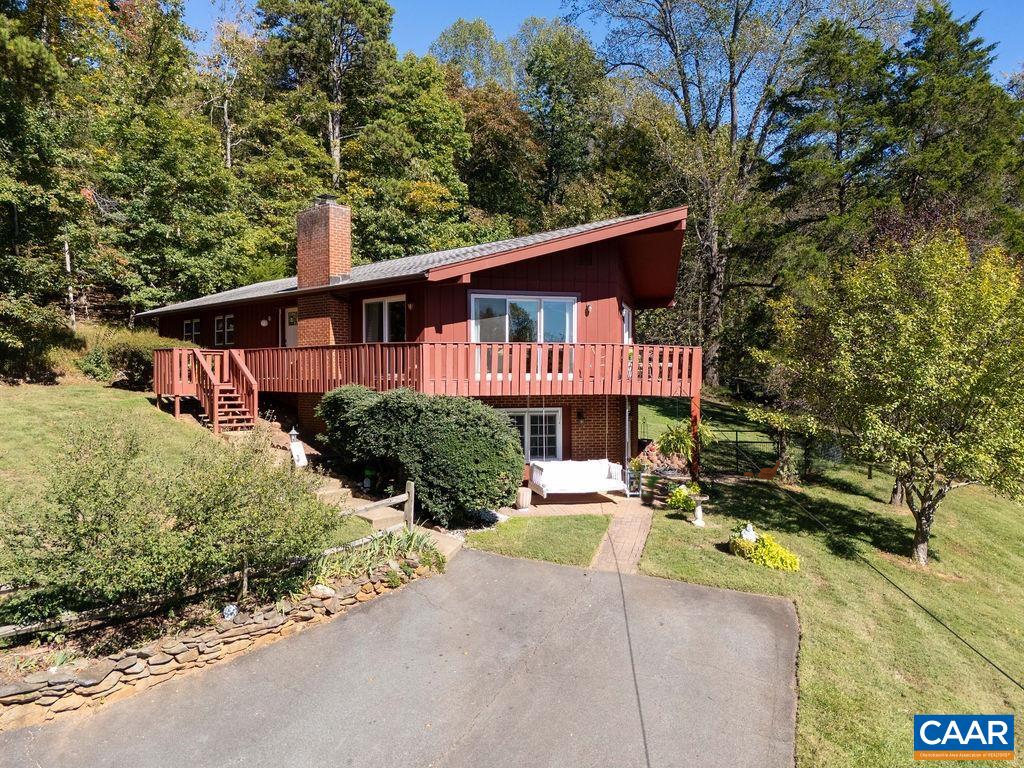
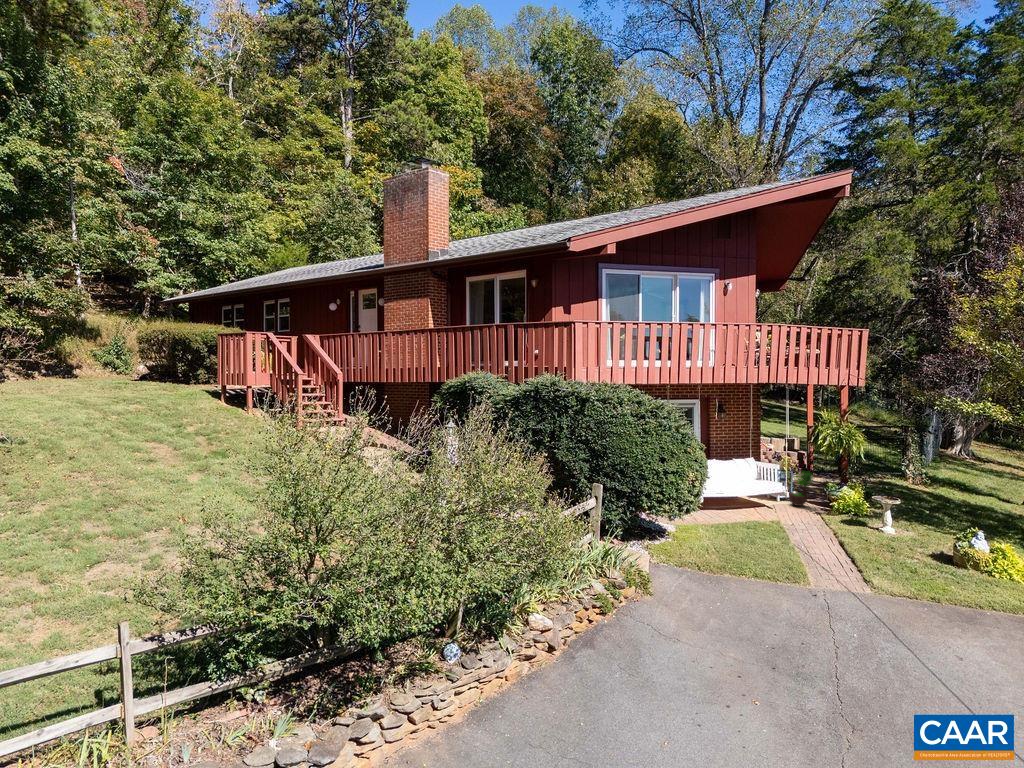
lounge chair: present [744,461,780,485] -> none [863,454,909,482]

